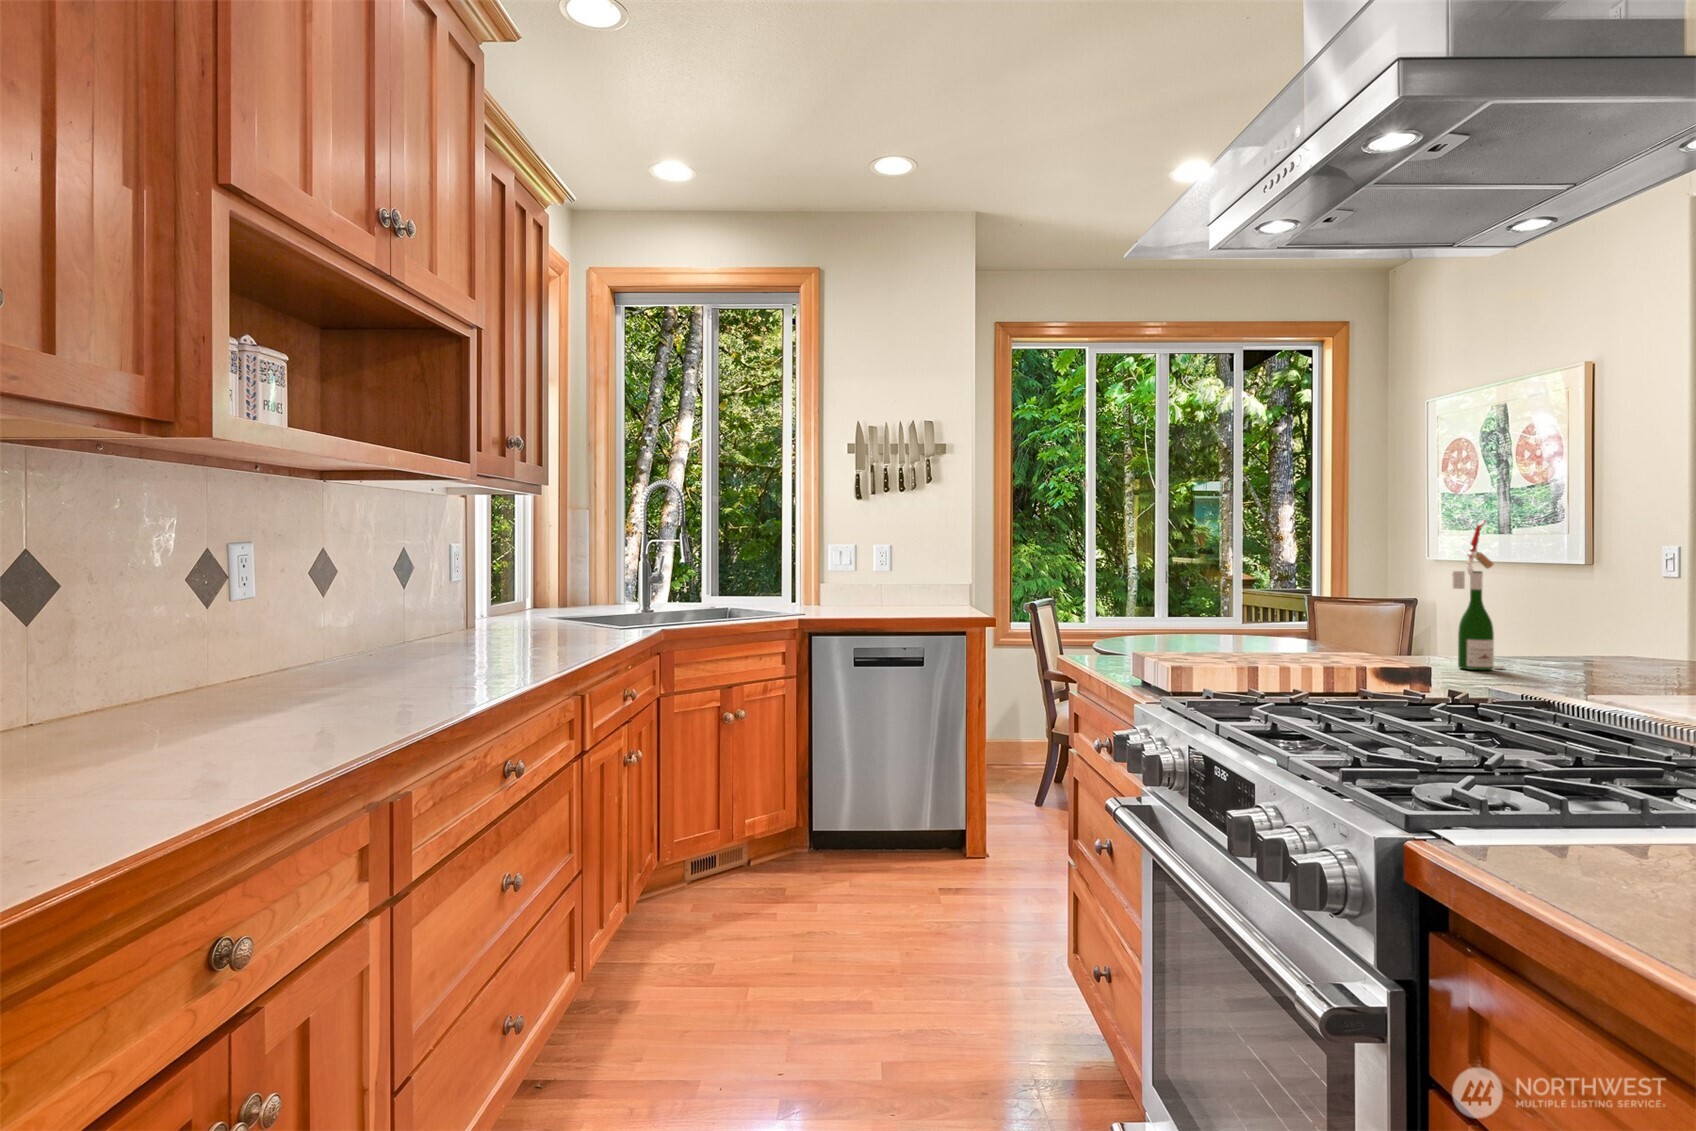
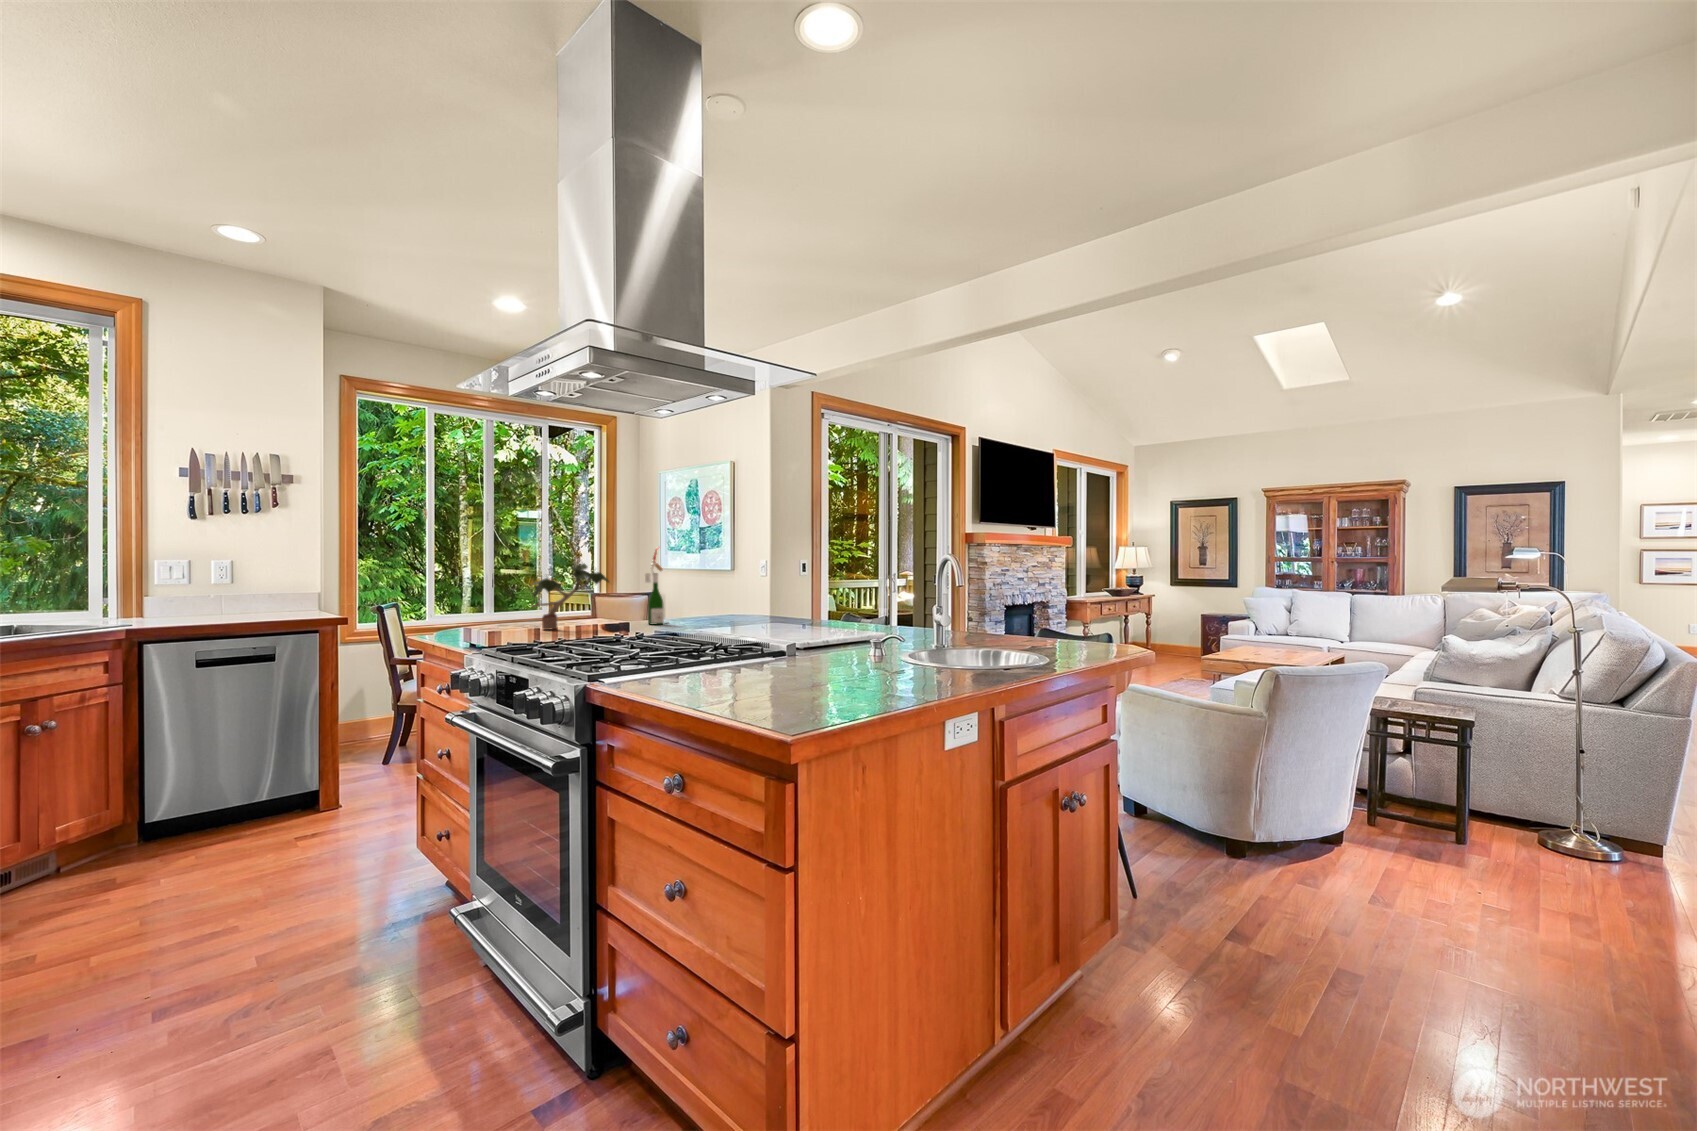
potted plant: none [1223,548,1392,664] -> present [531,563,609,630]

